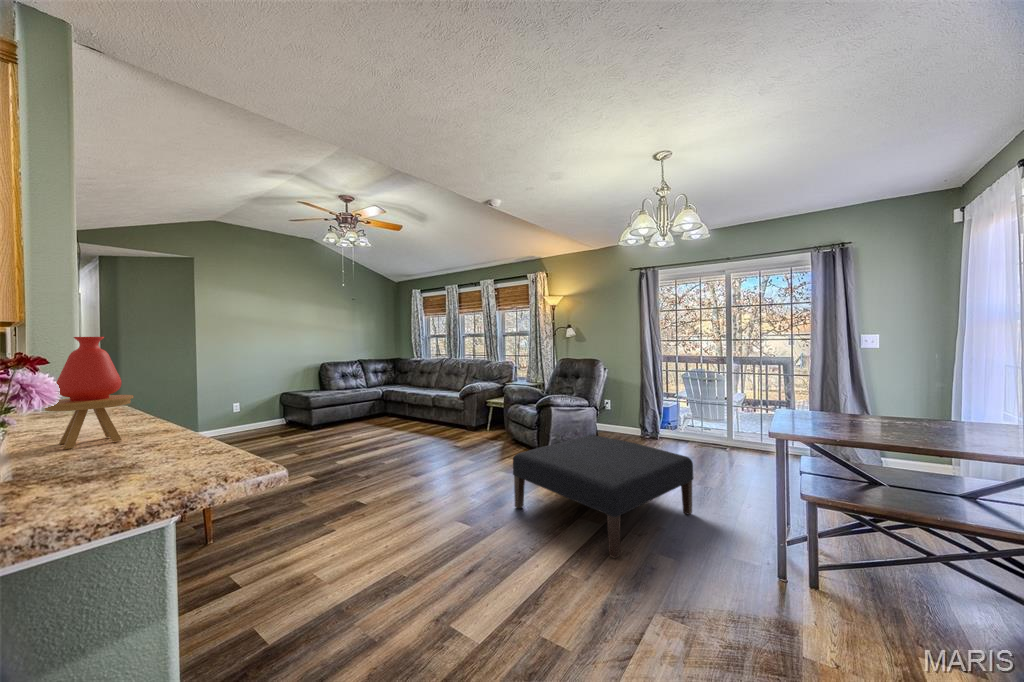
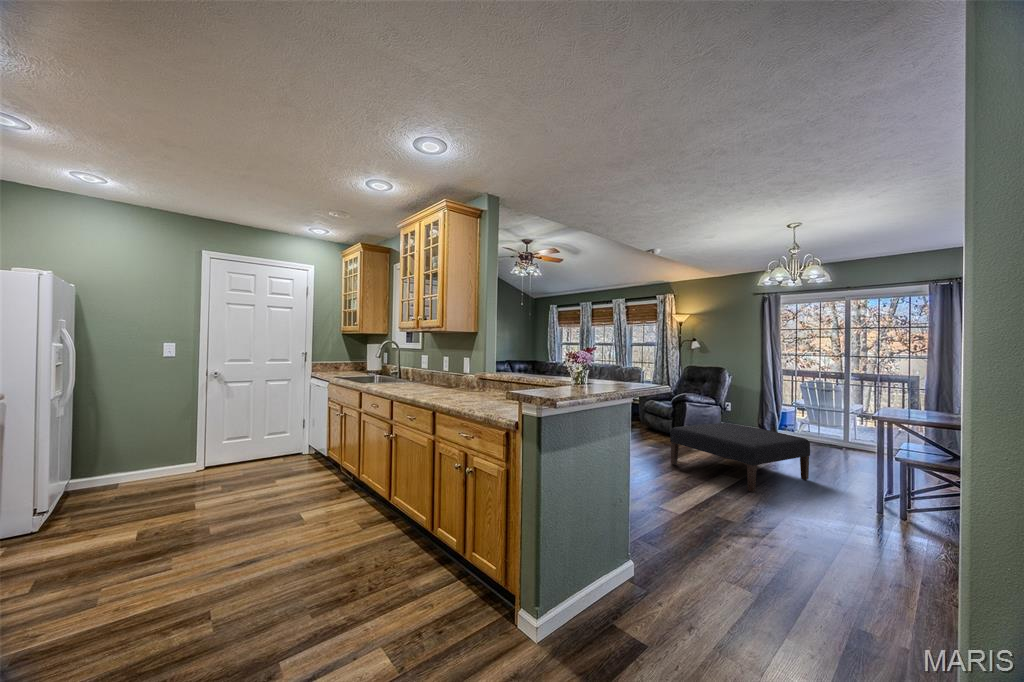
vase: present [45,337,134,449] -> none [550,345,573,384]

